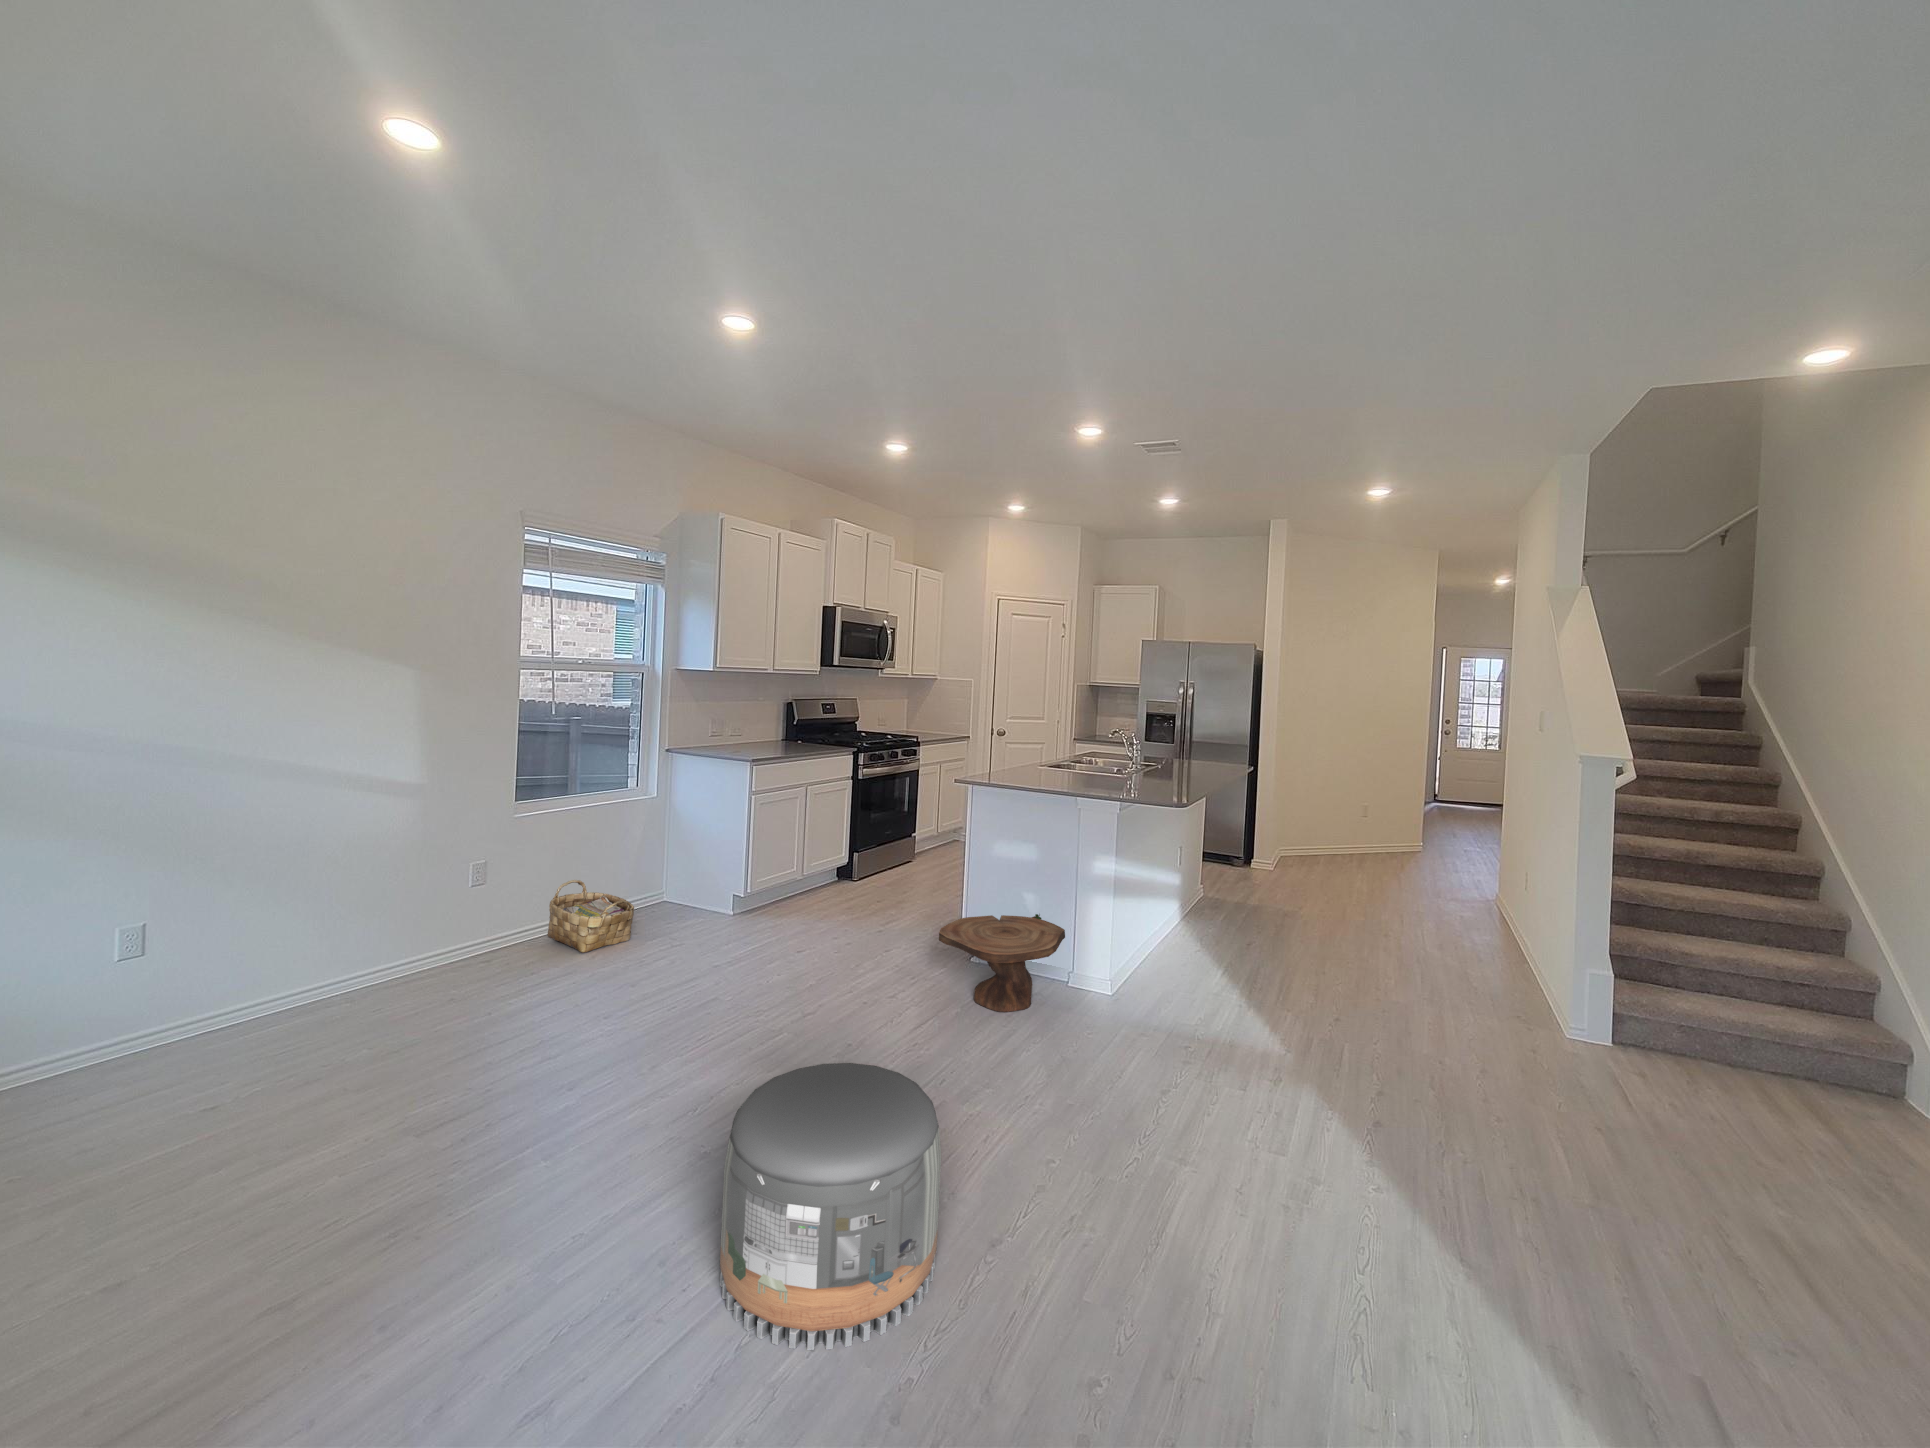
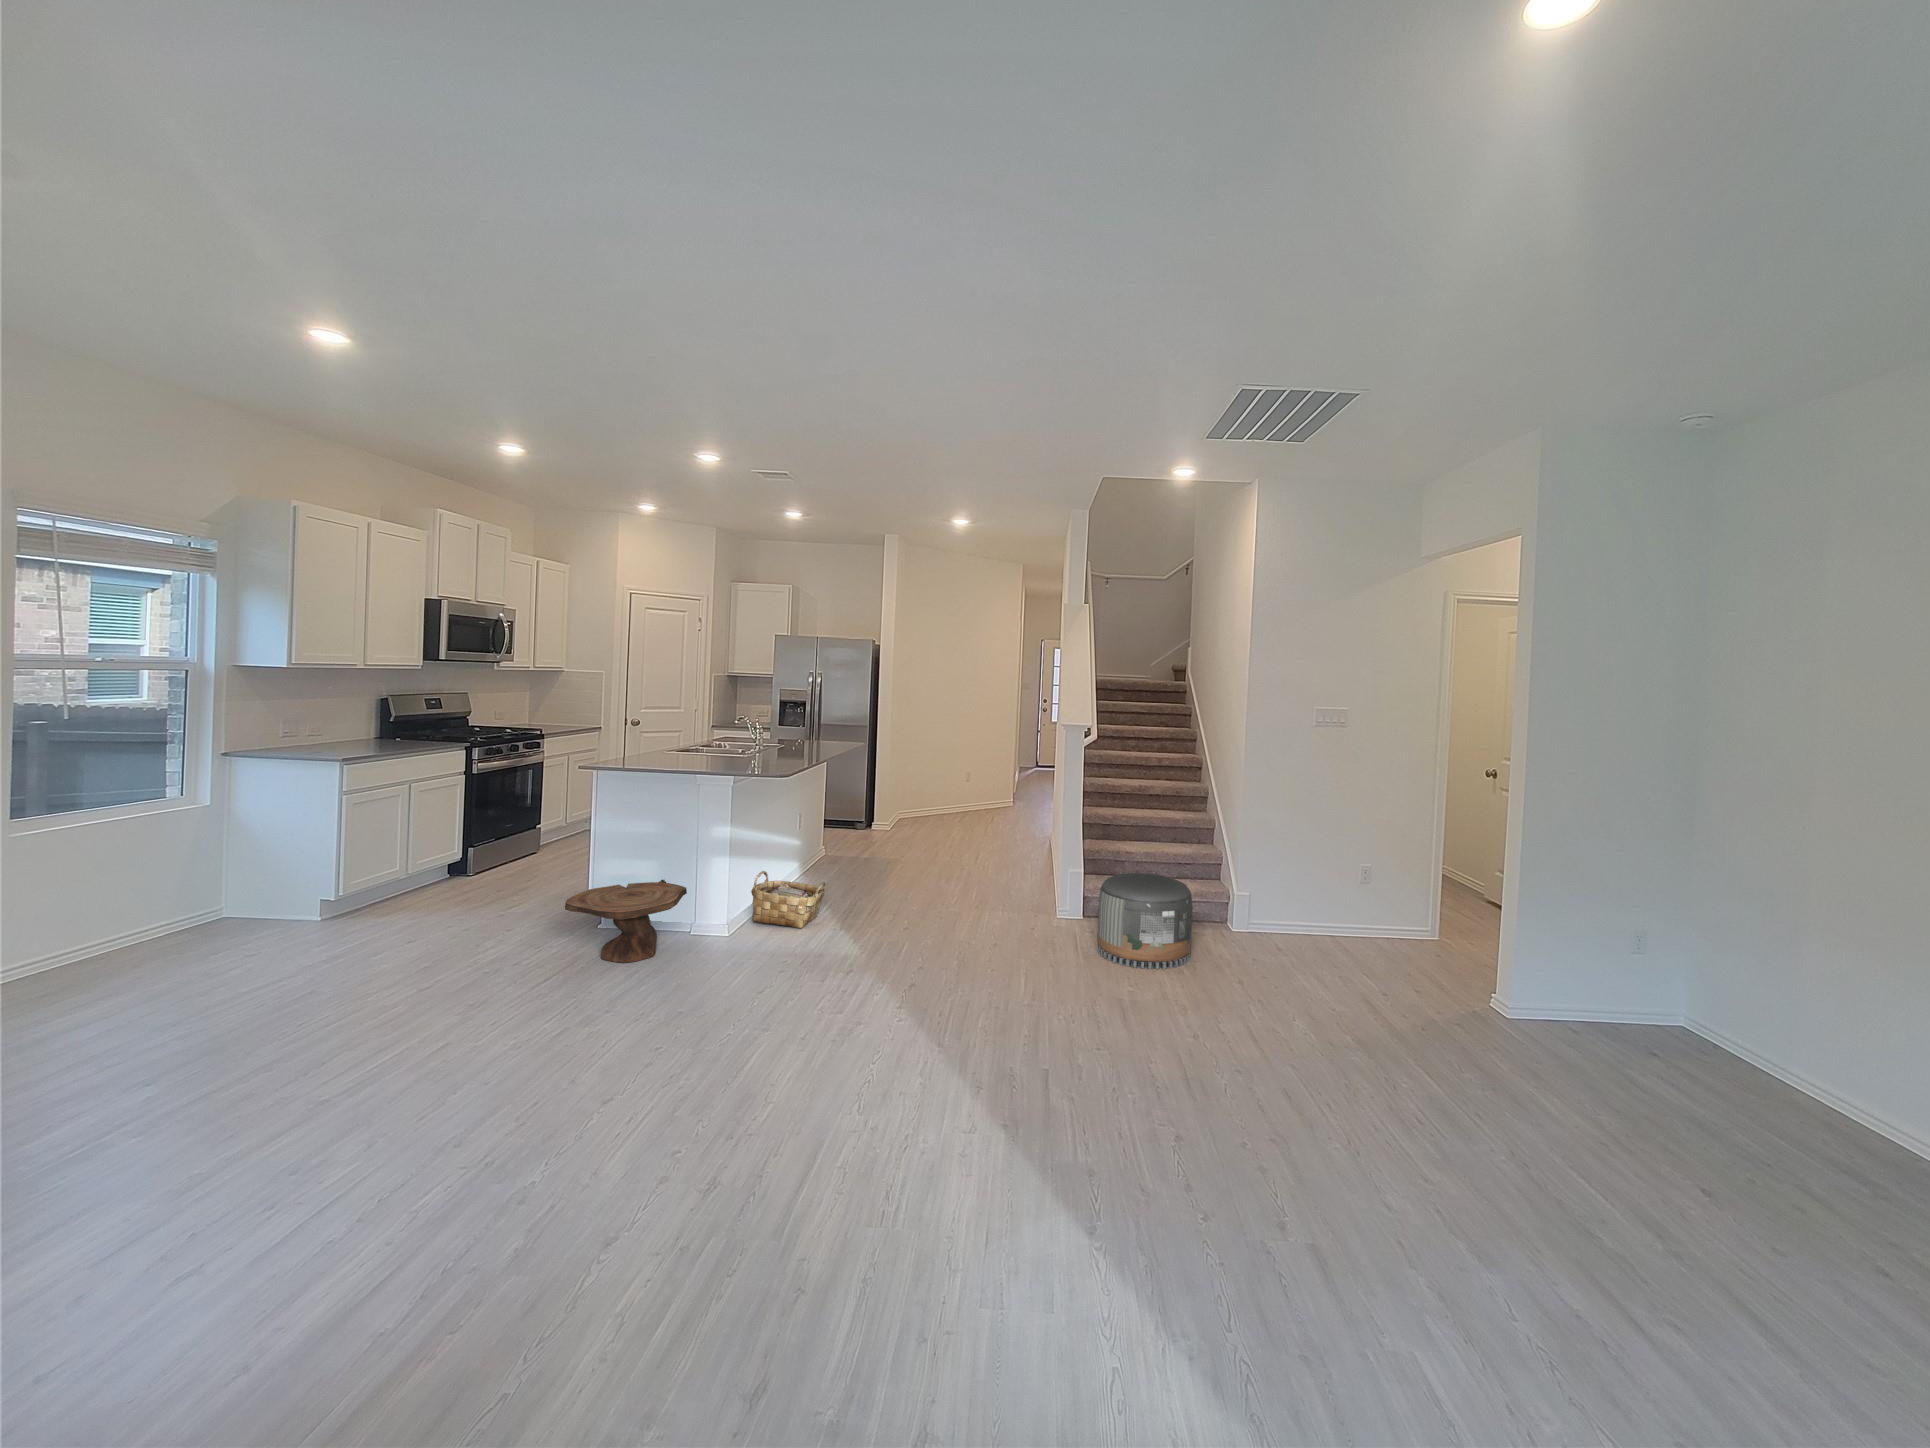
woven basket: present [547,880,634,953] -> present [751,871,826,928]
pouf: present [720,1063,941,1350] -> present [1097,873,1193,969]

